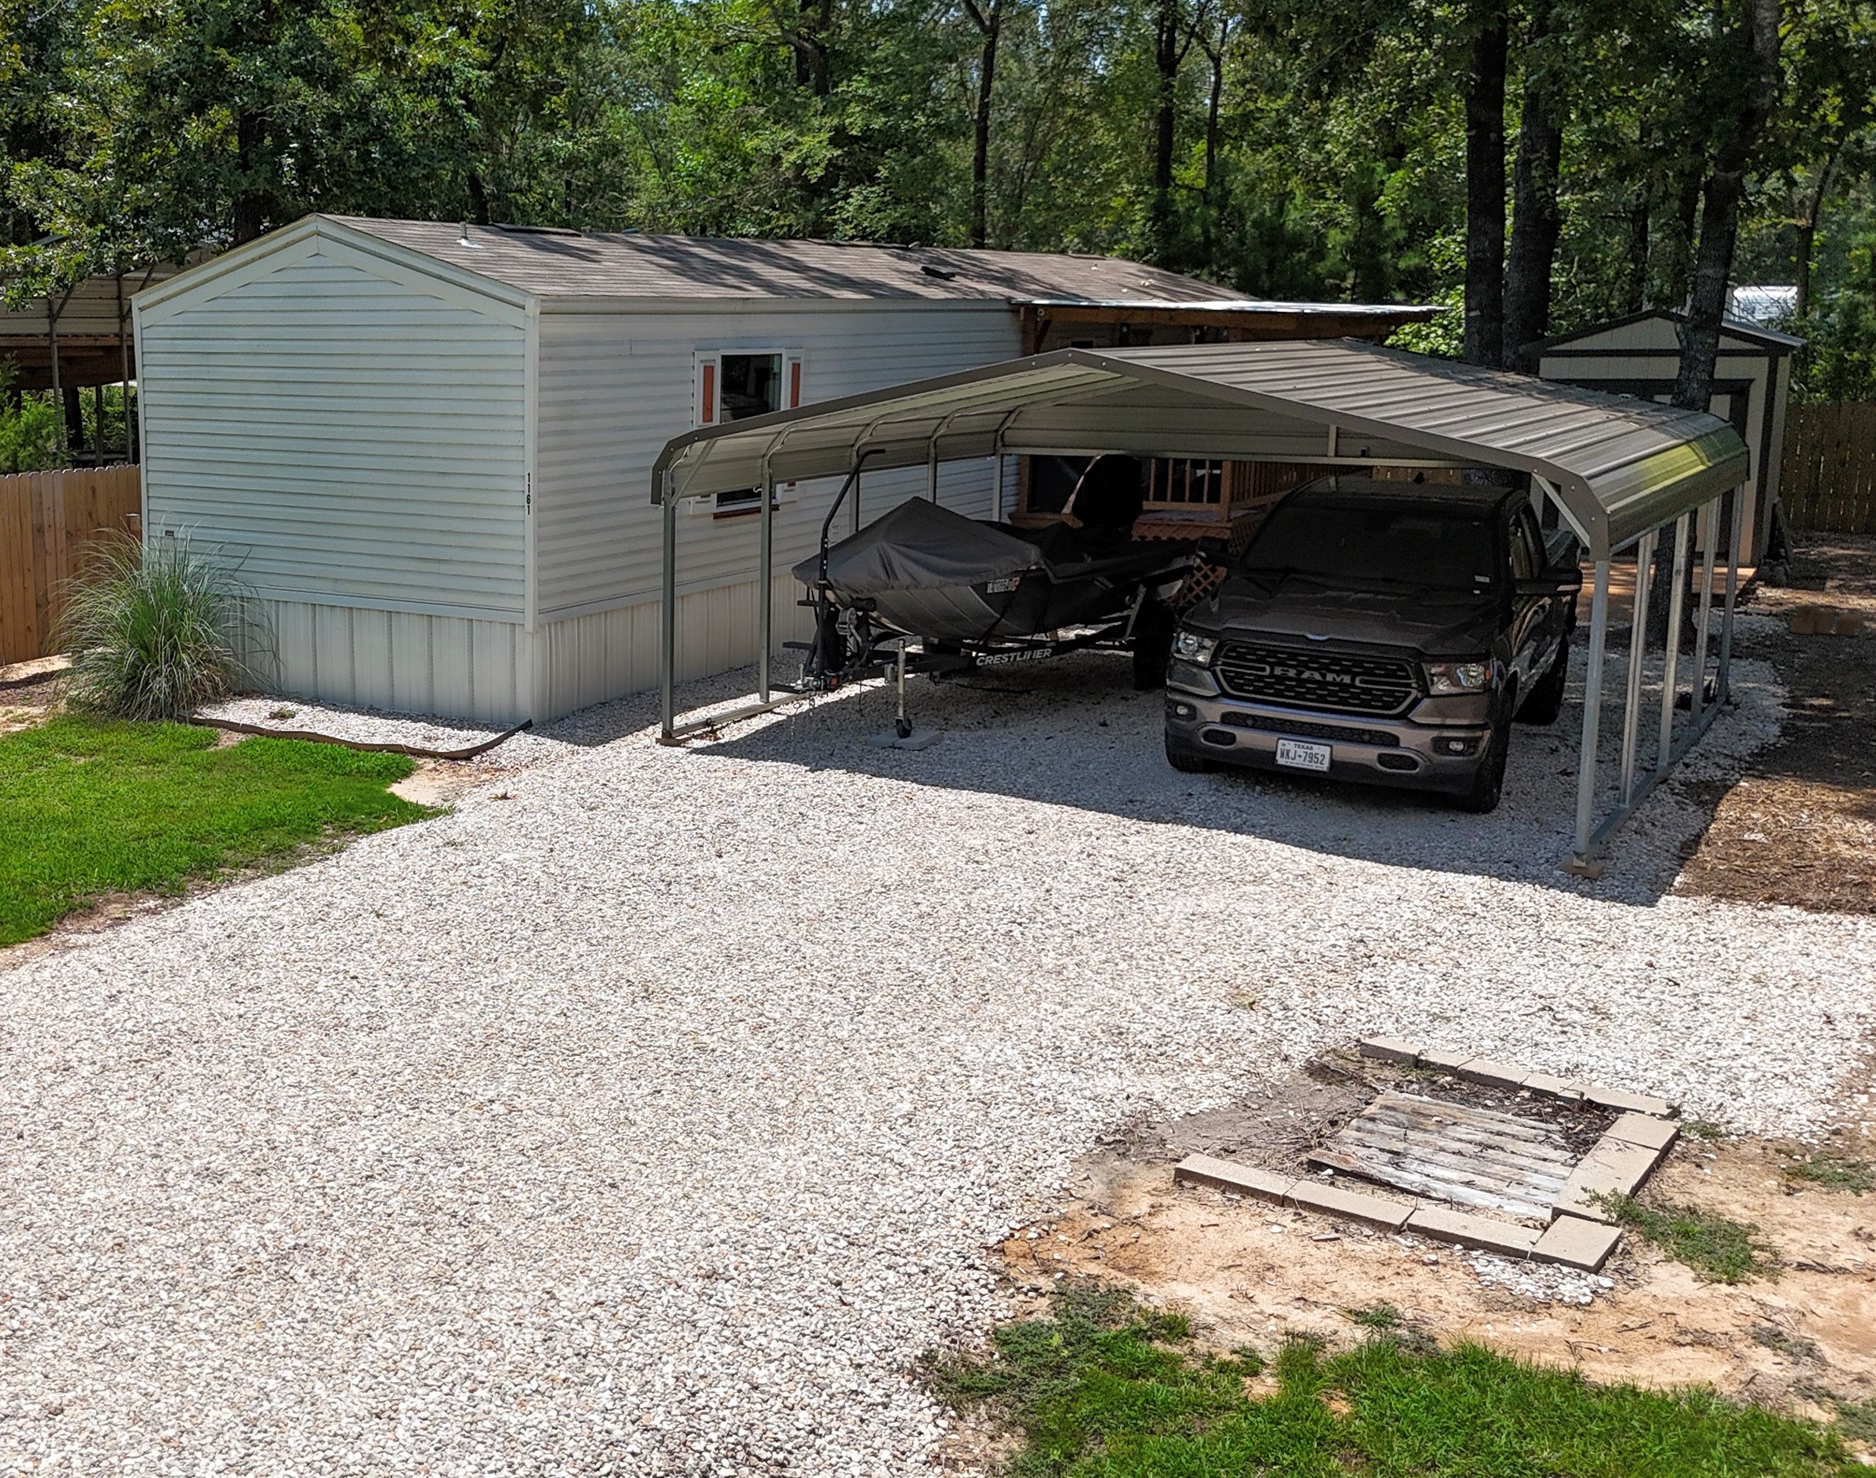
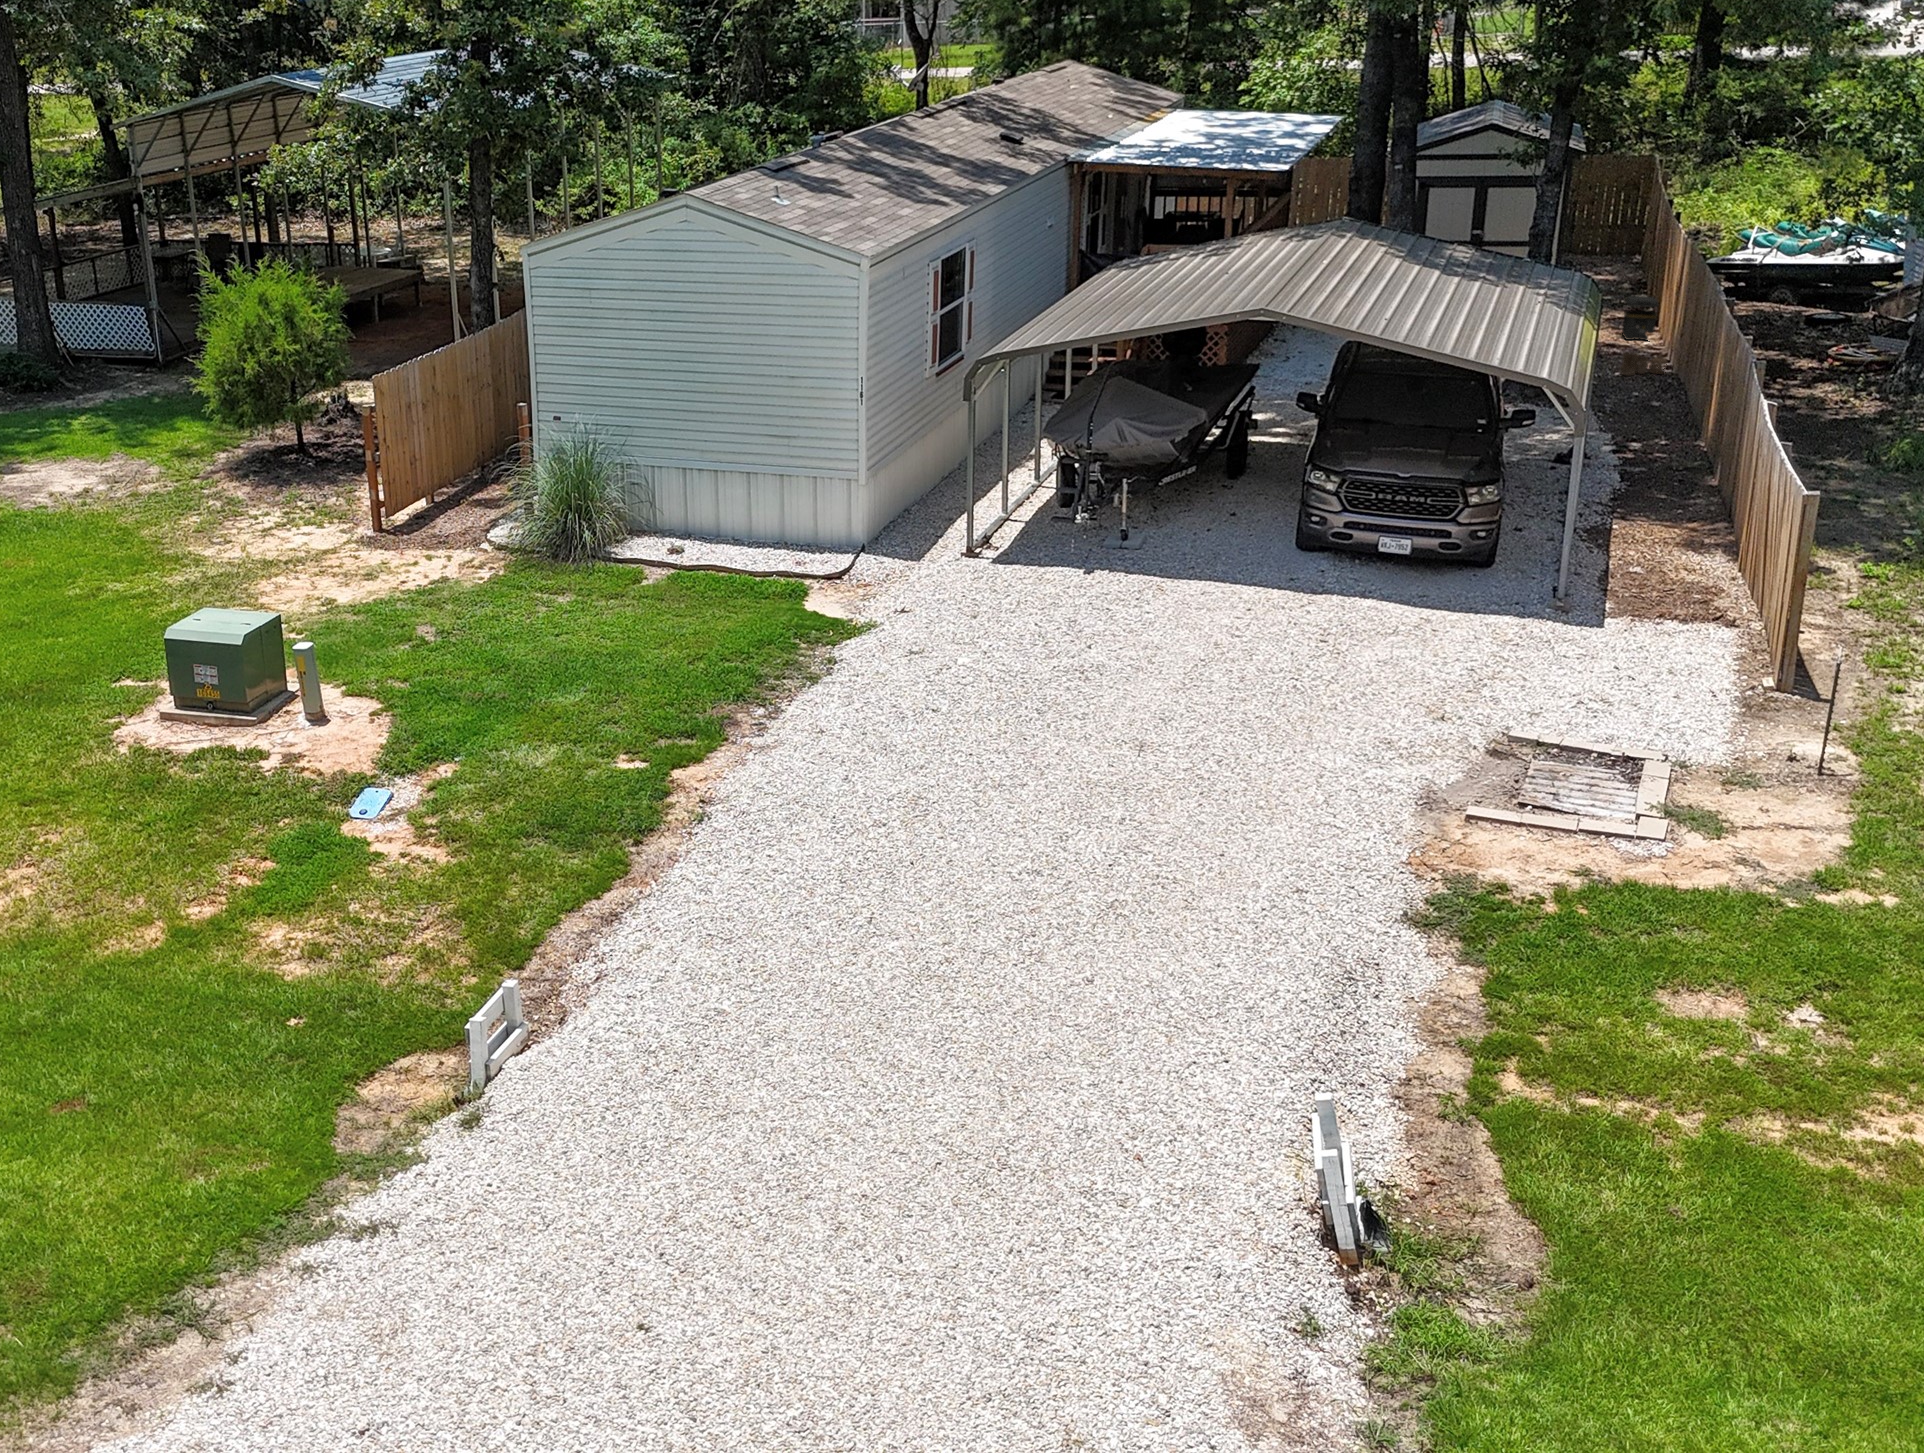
toolbox: none [1808,545,1862,607] -> present [1622,296,1659,341]

